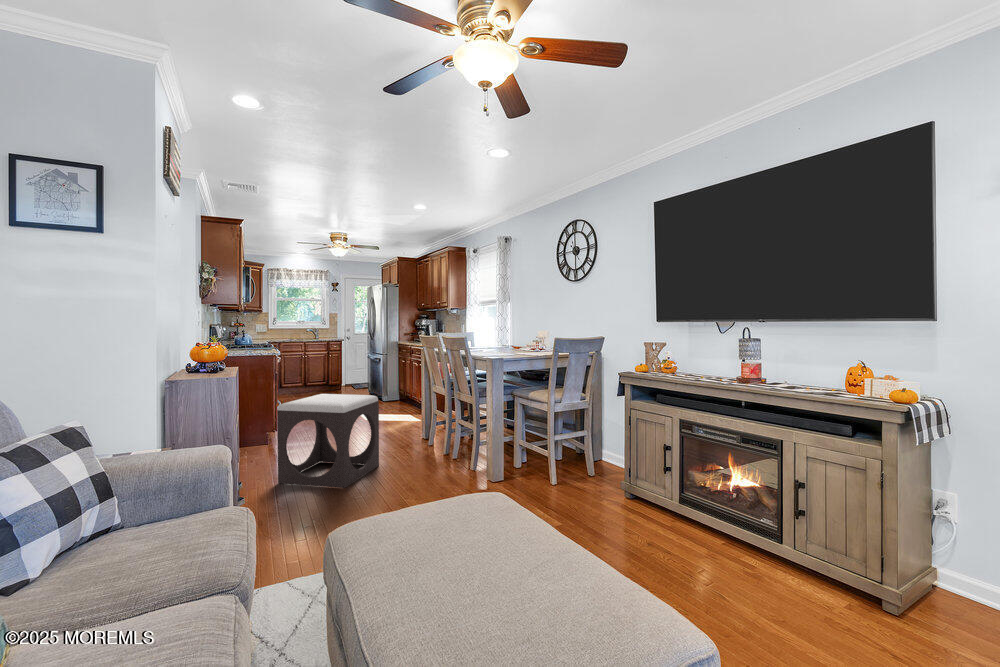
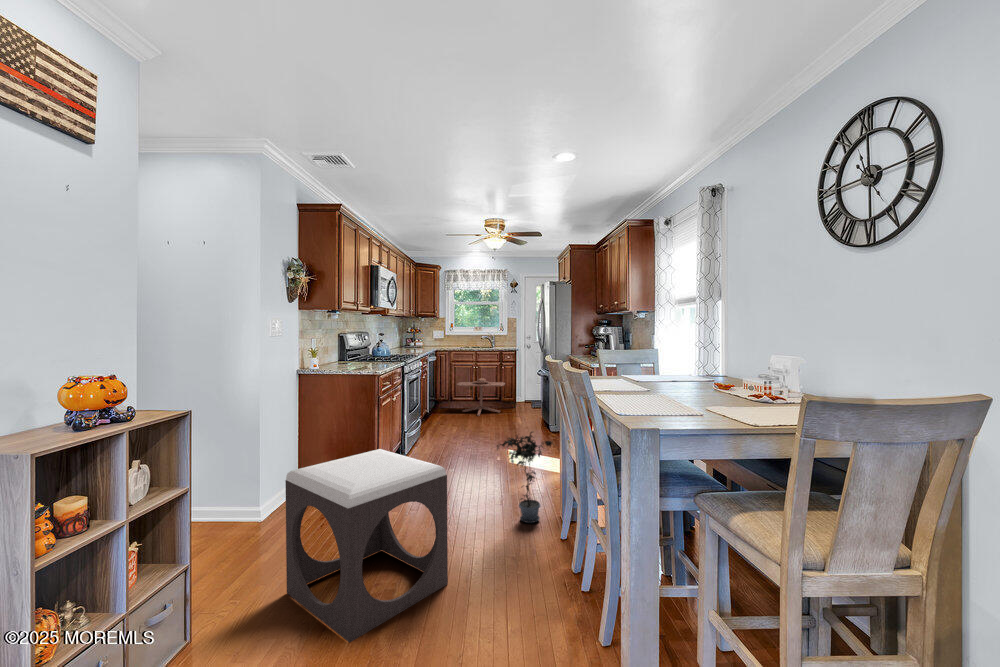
side table: none [290,365,335,397] -> present [456,378,505,416]
potted plant: none [386,382,424,440] -> present [497,432,553,523]

